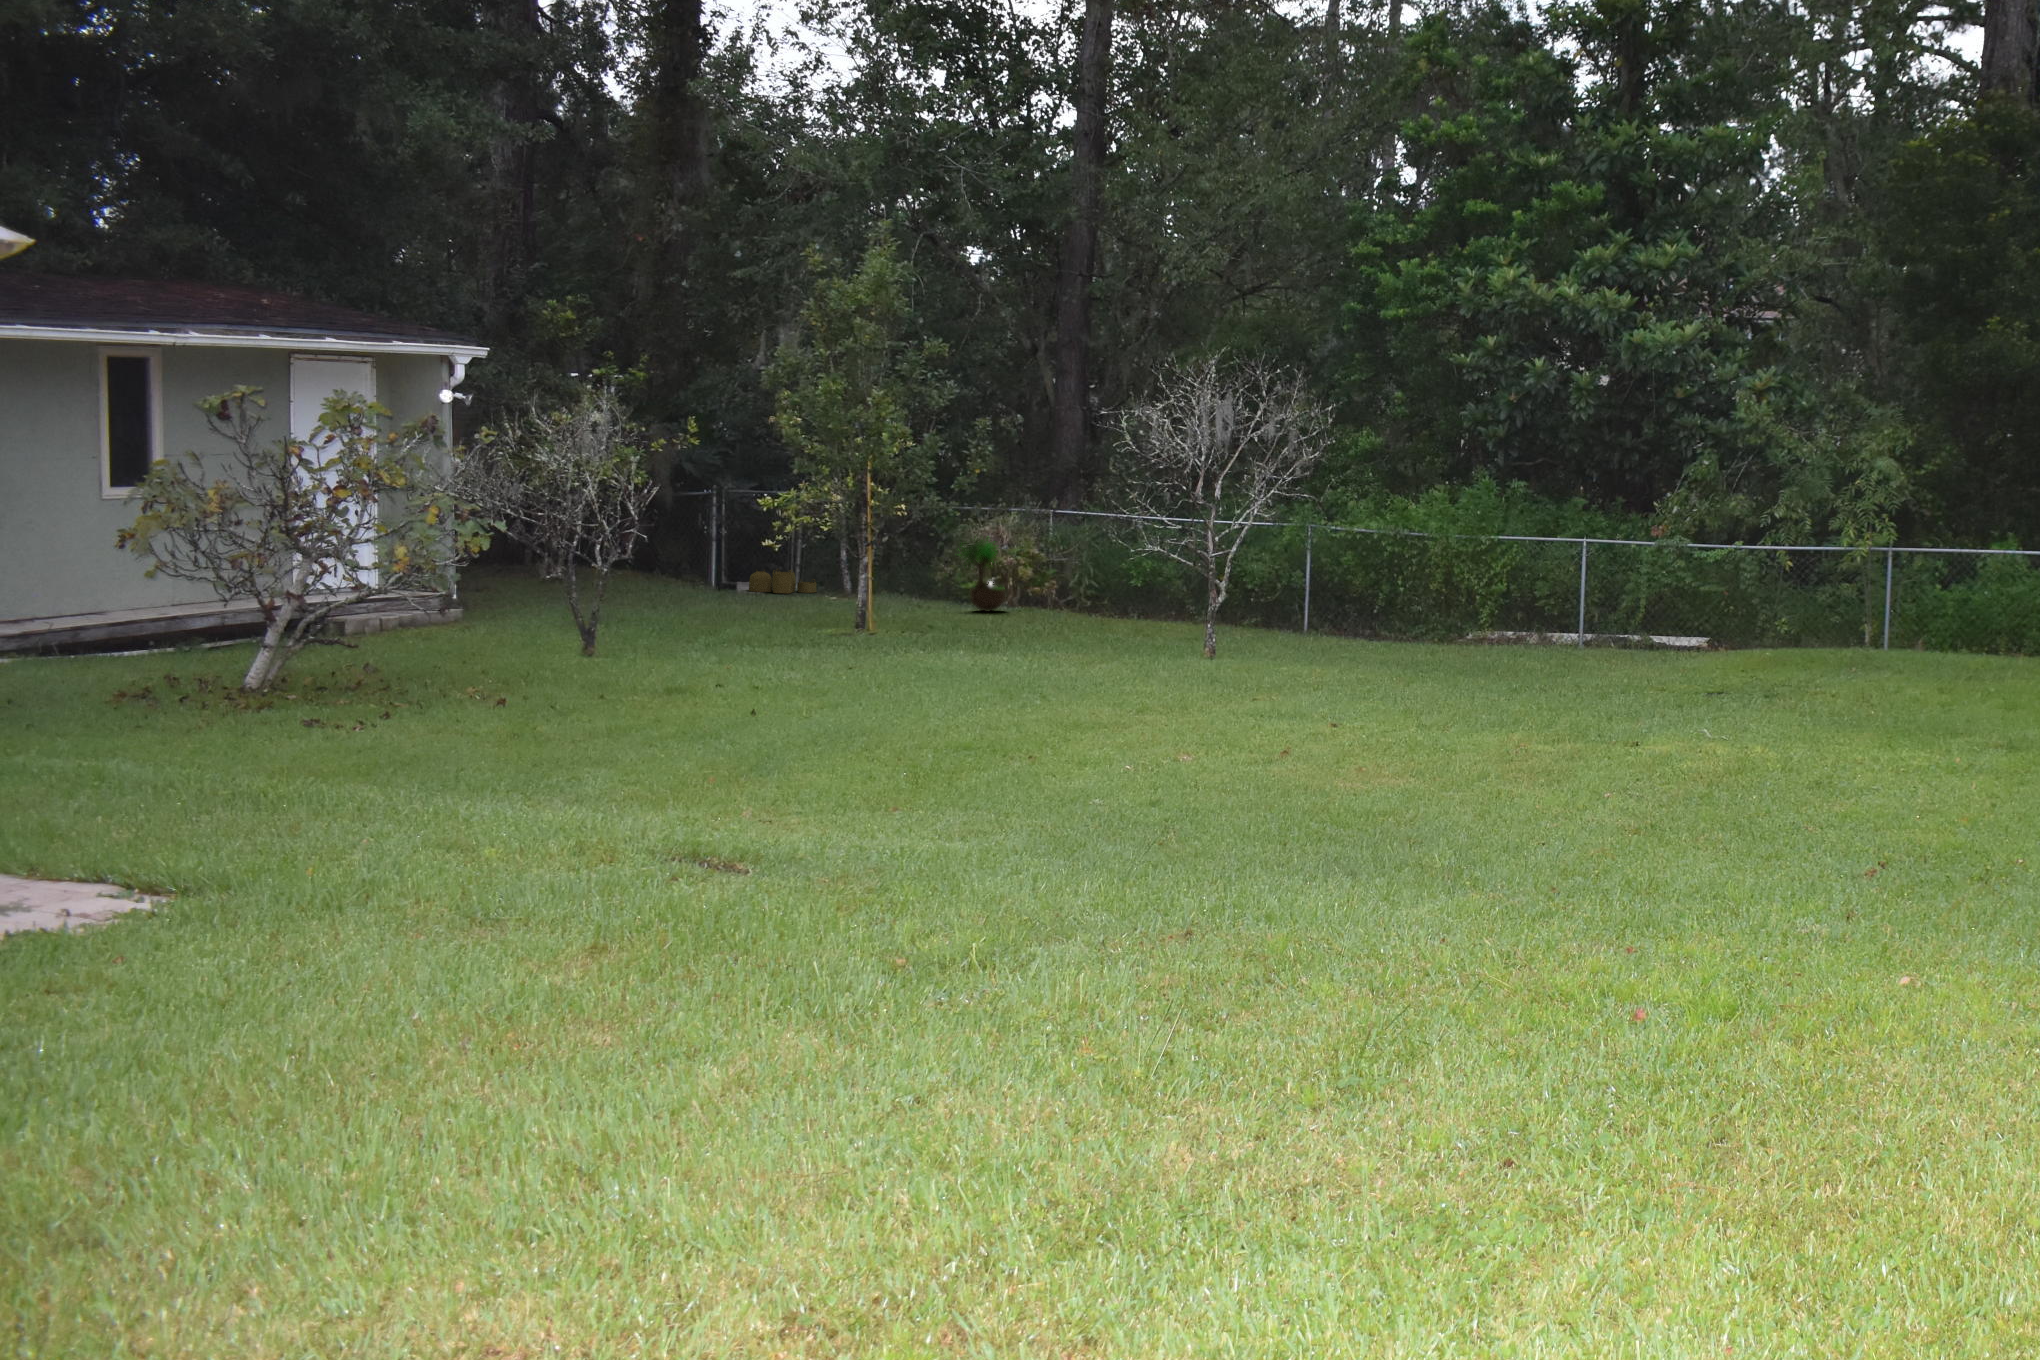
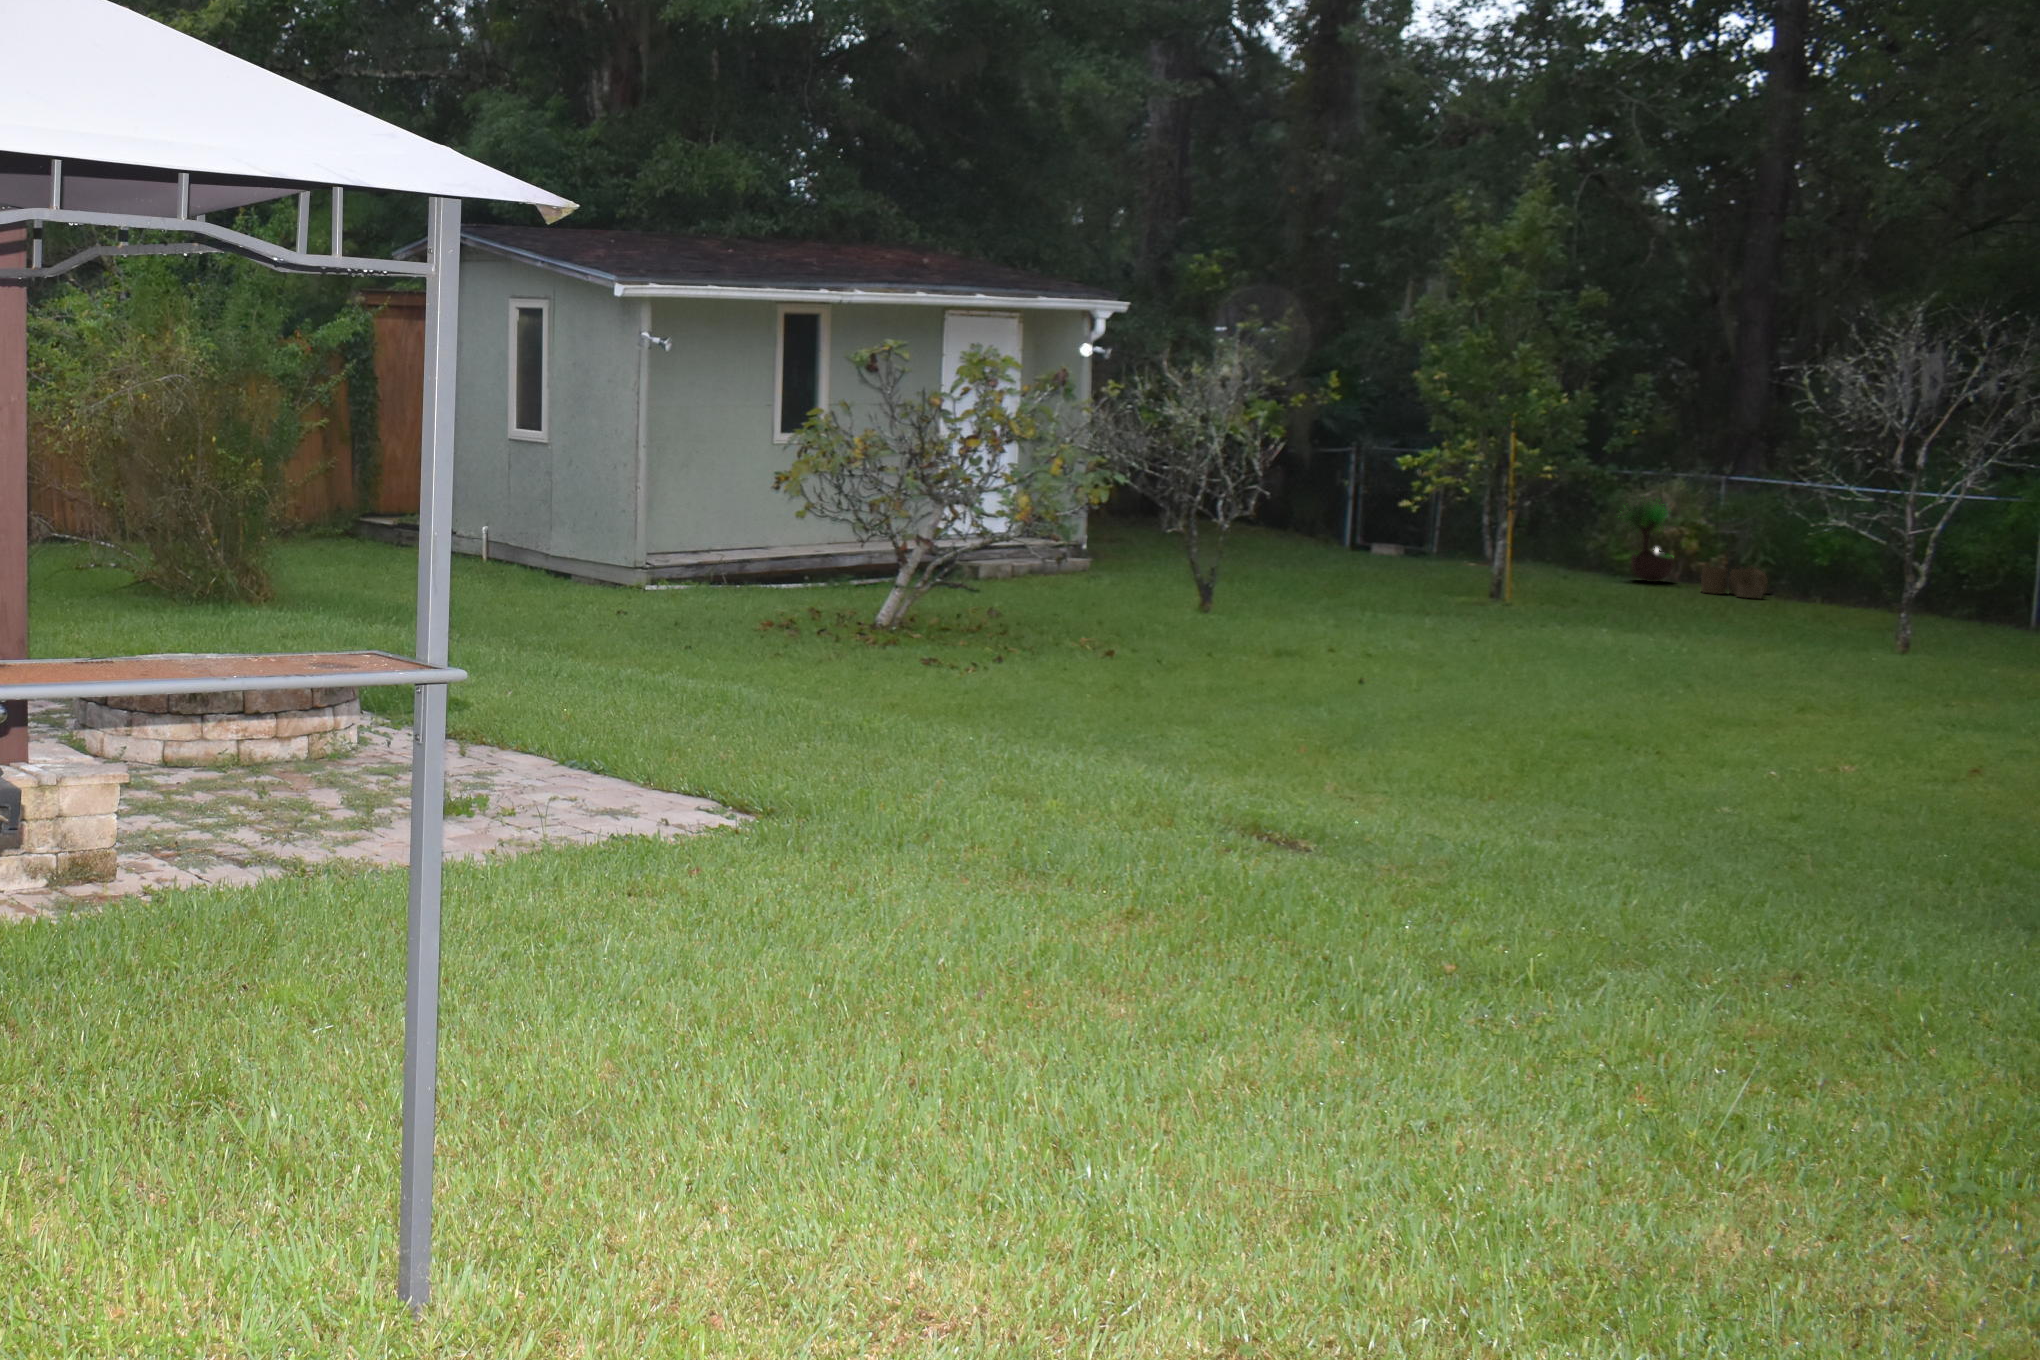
woven basket: present [749,569,817,593] -> present [1701,566,1768,598]

